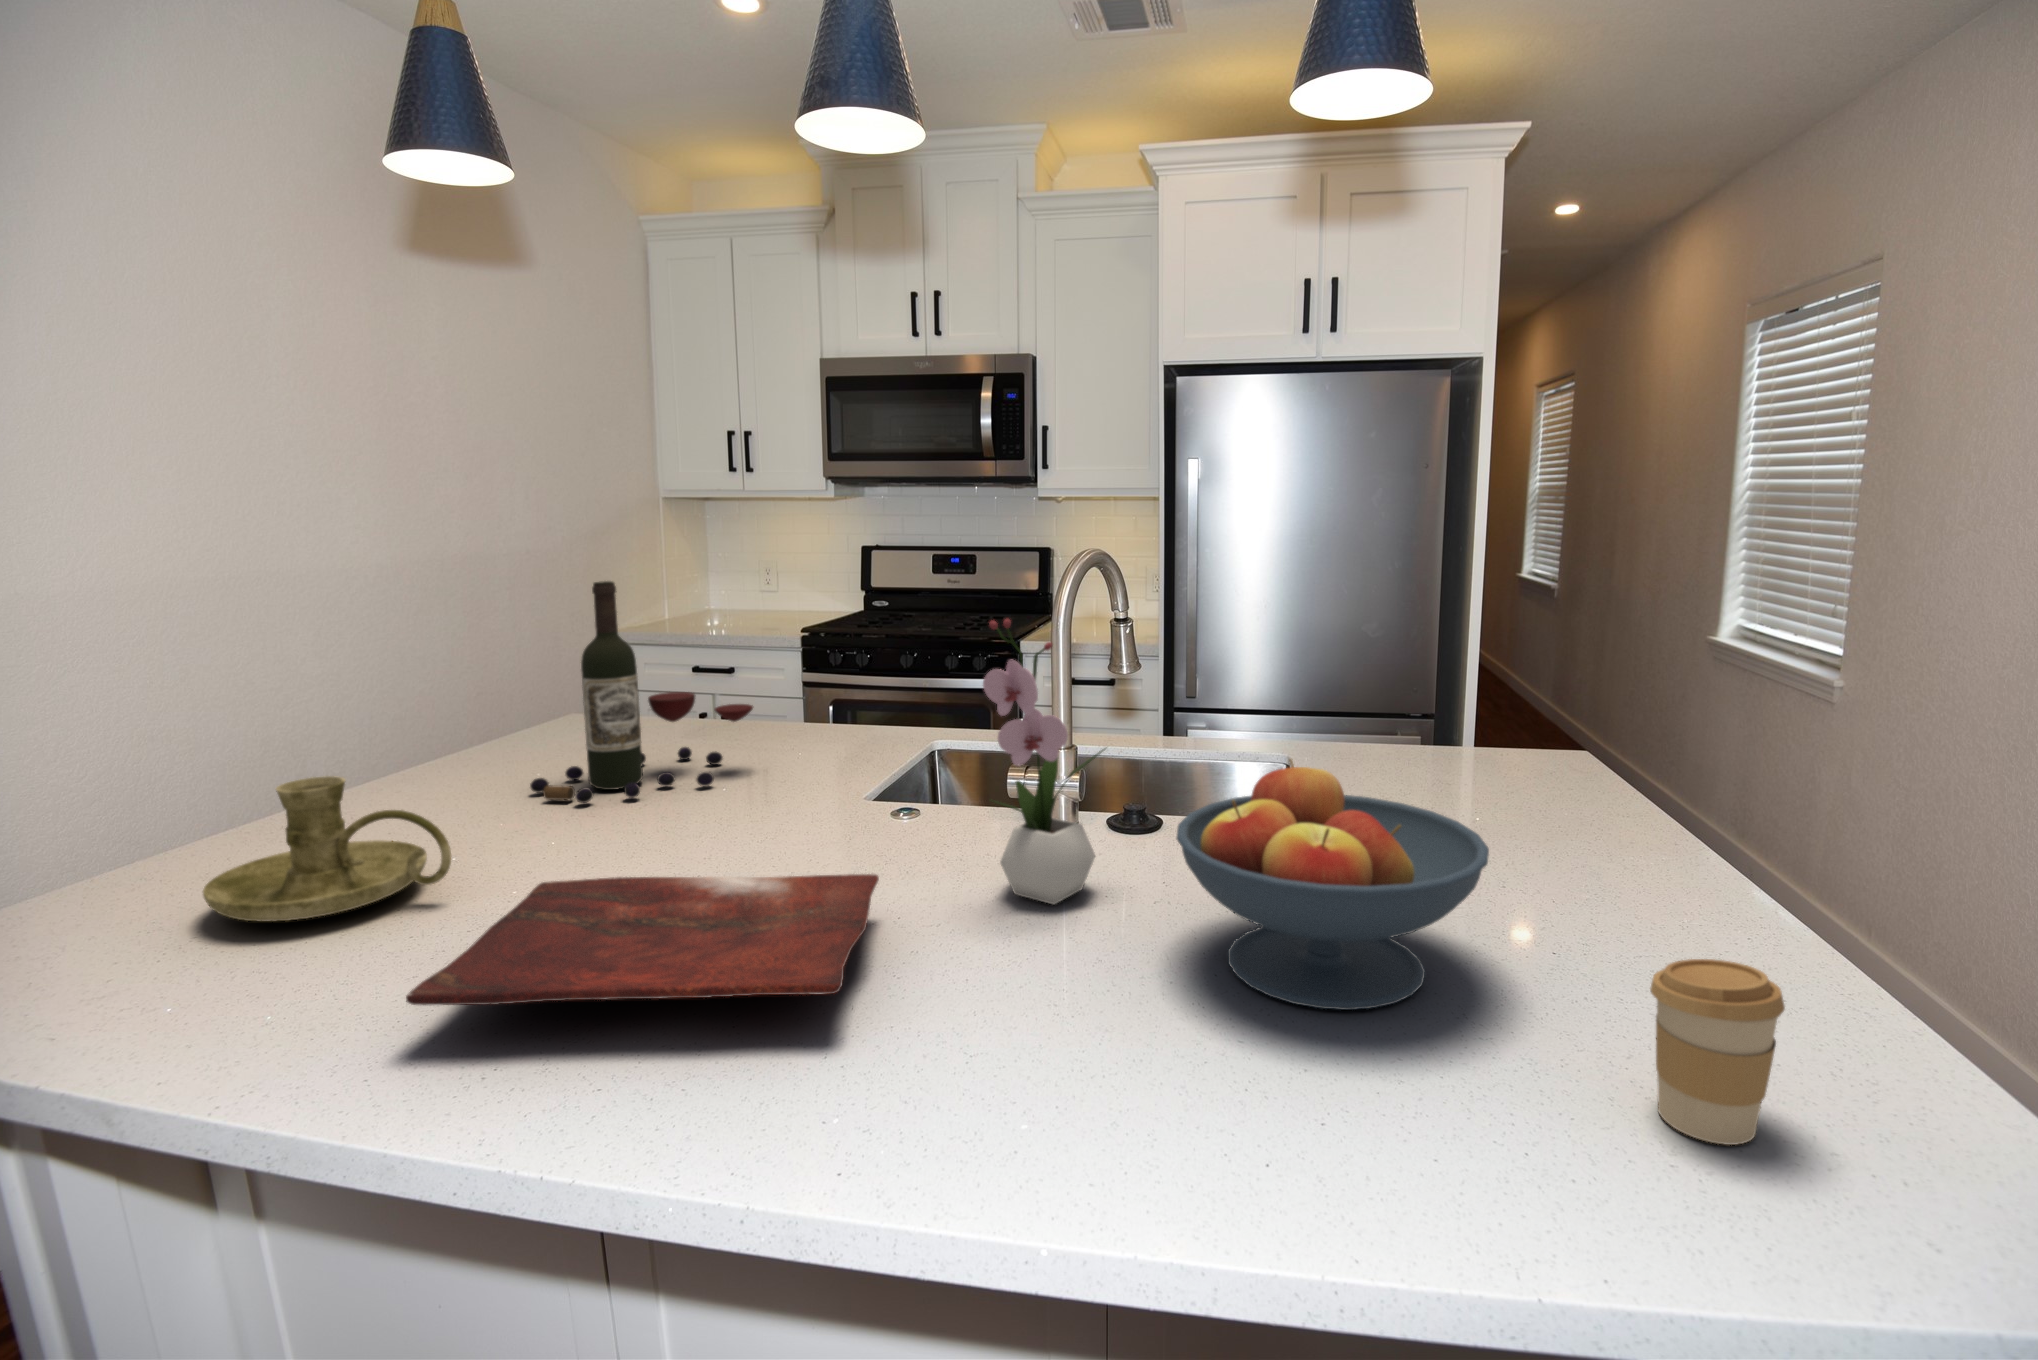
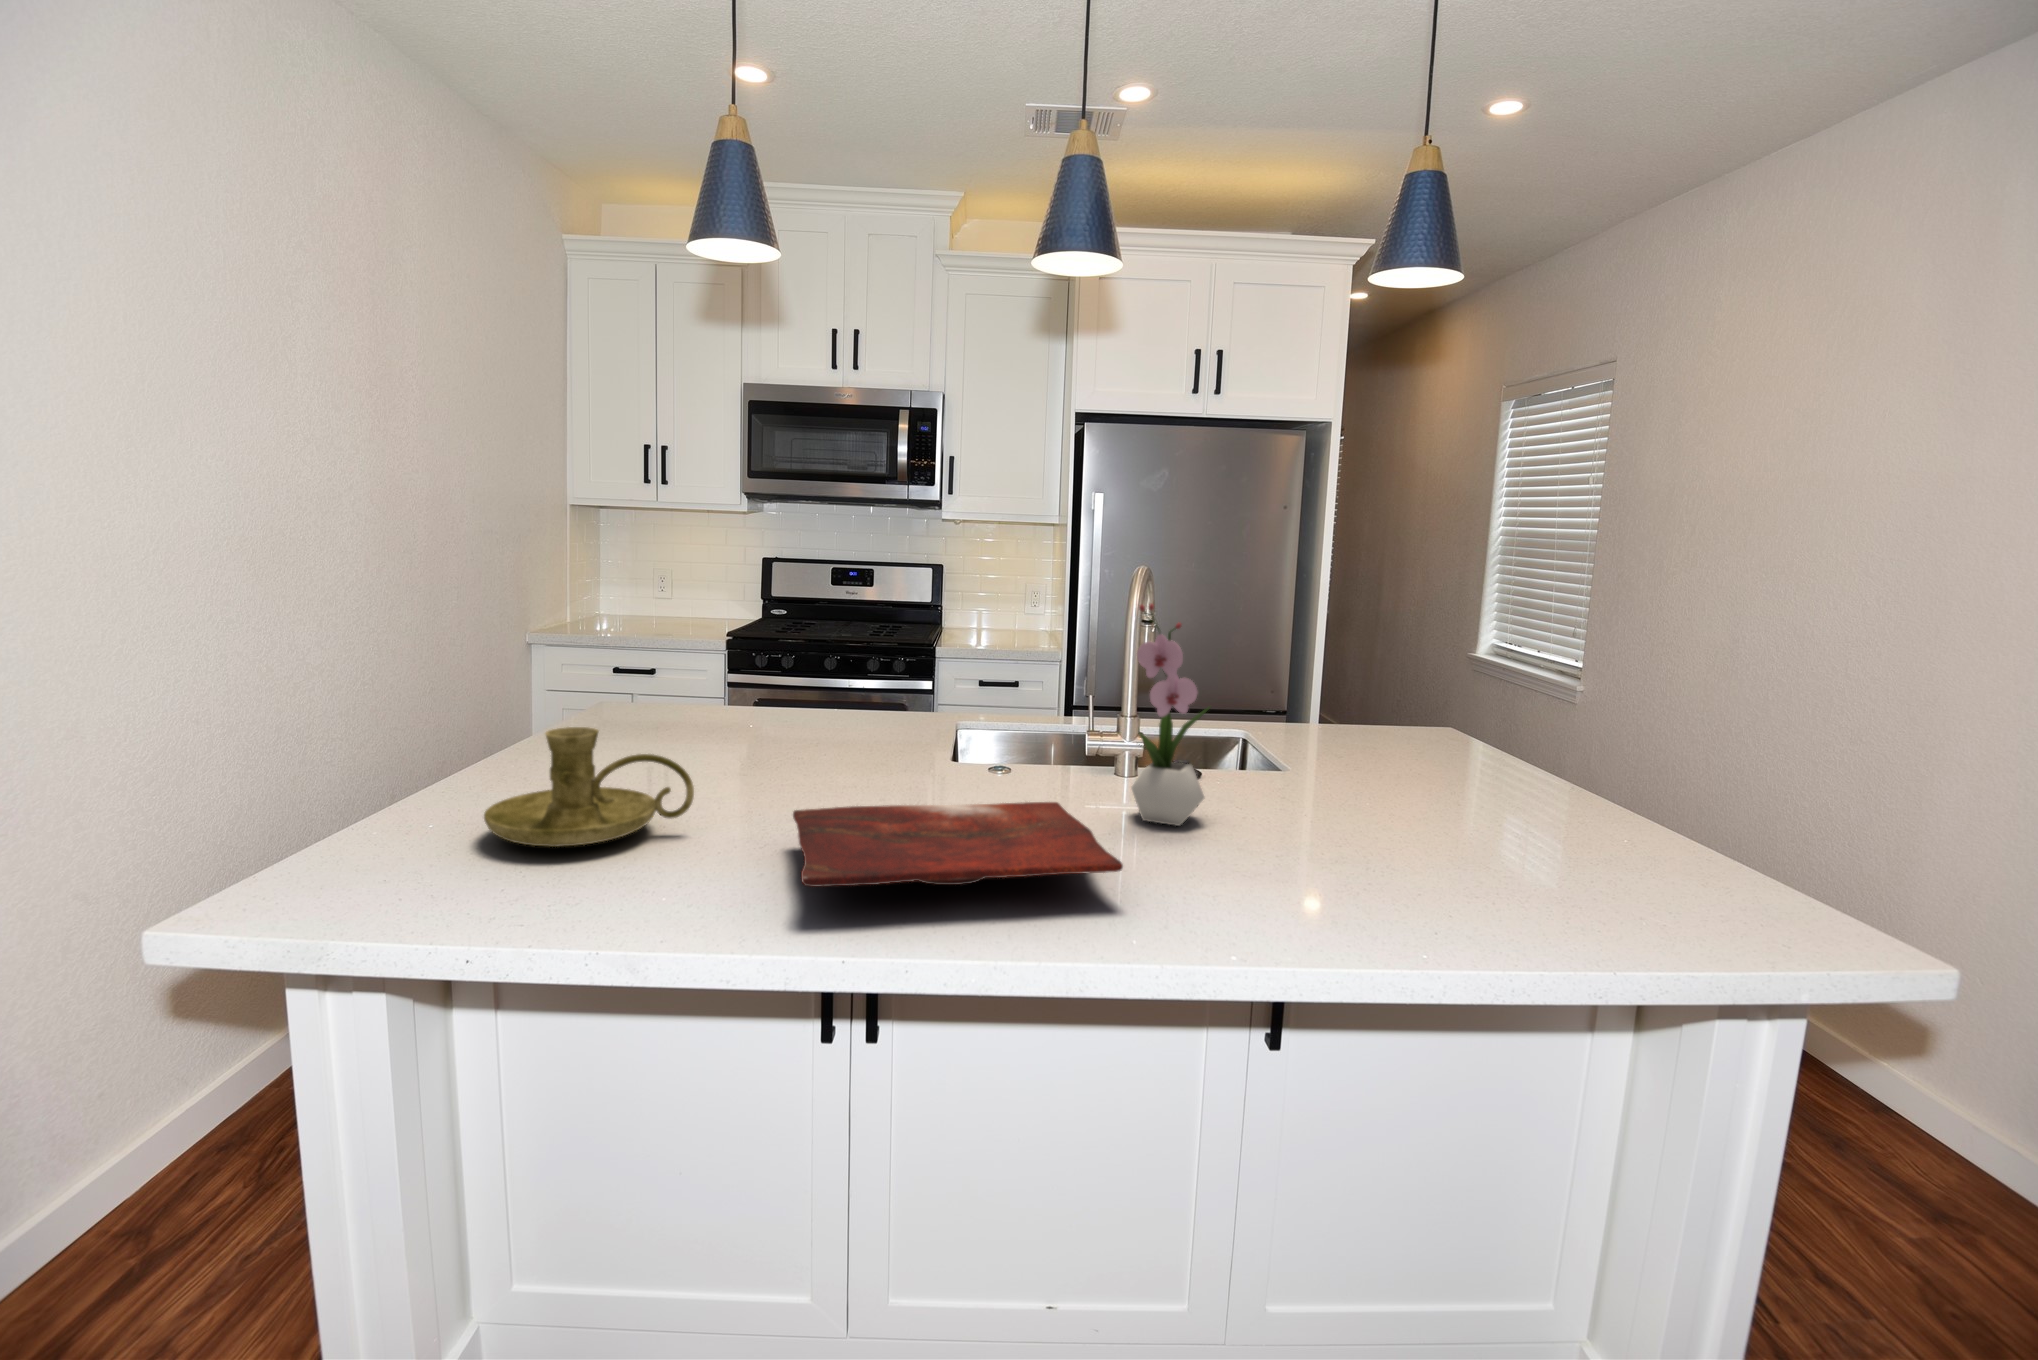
wine bottle: present [530,581,753,803] -> none [648,572,834,764]
fruit bowl: present [1177,760,1489,1010] -> none [1301,710,1535,880]
coffee cup: present [1650,959,1785,1145] -> none [1674,824,1765,938]

